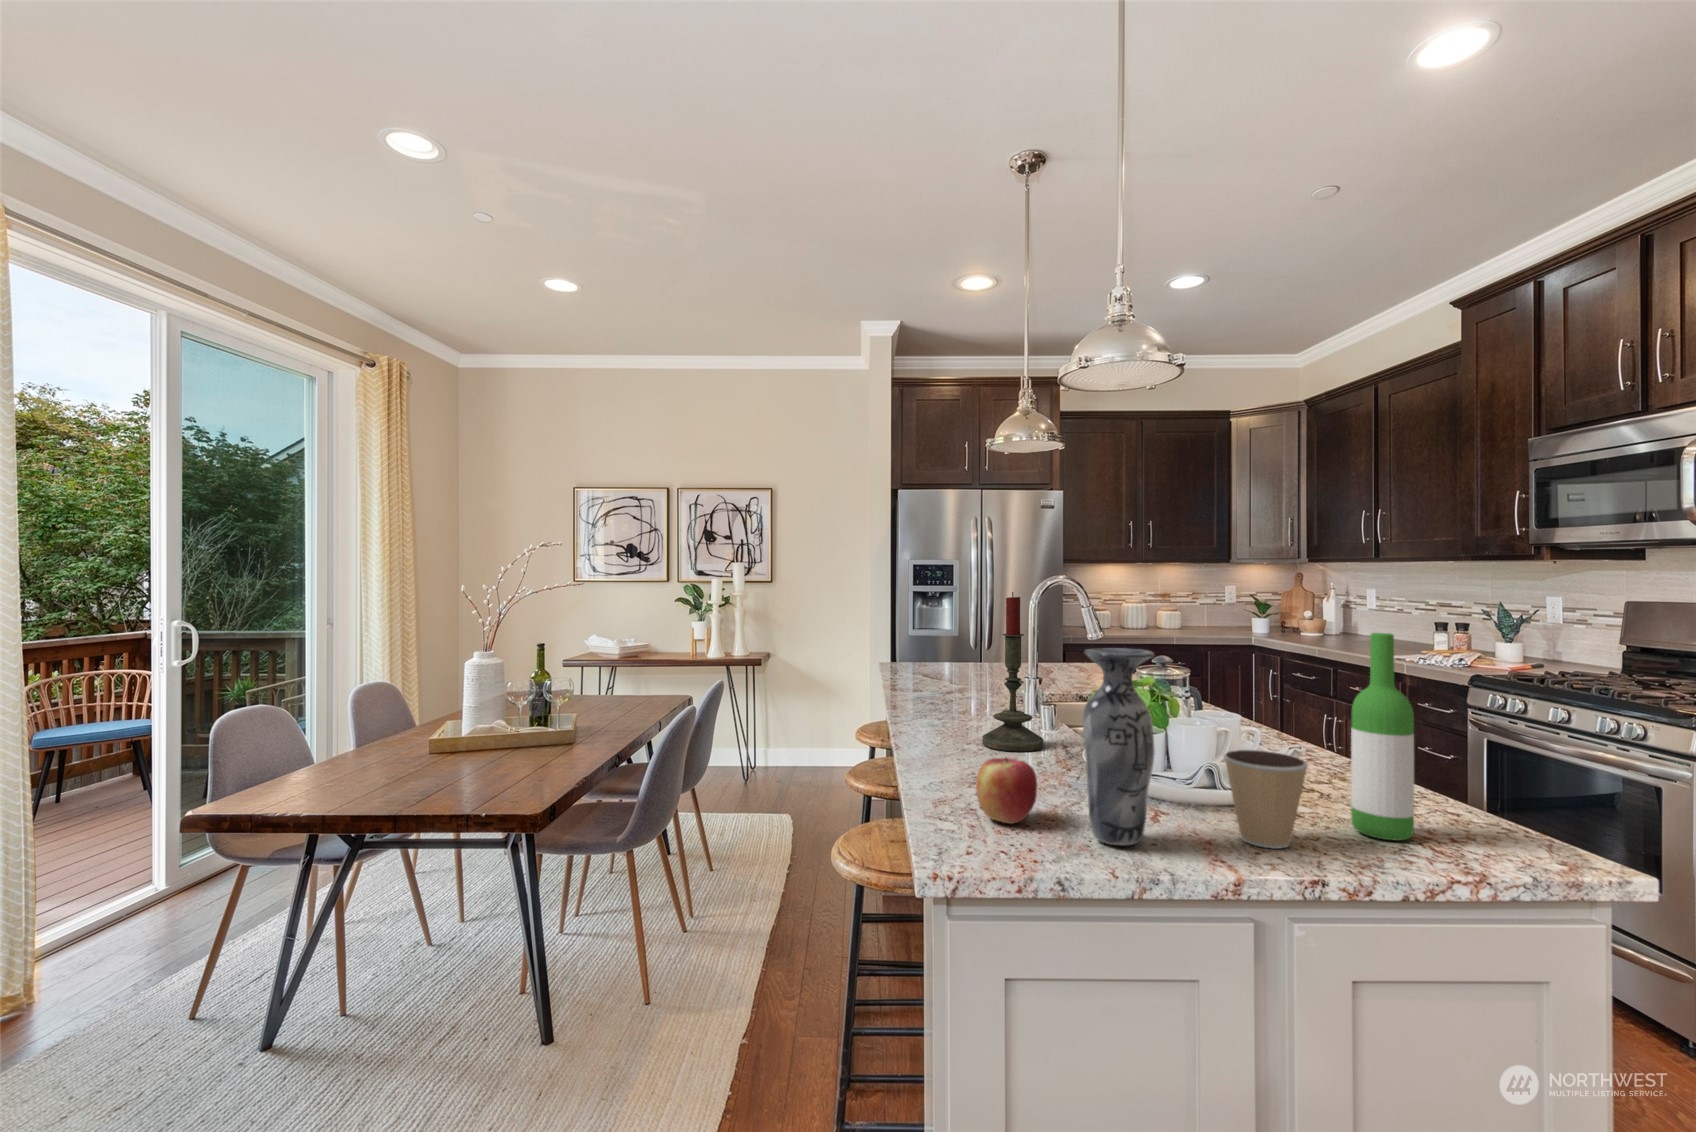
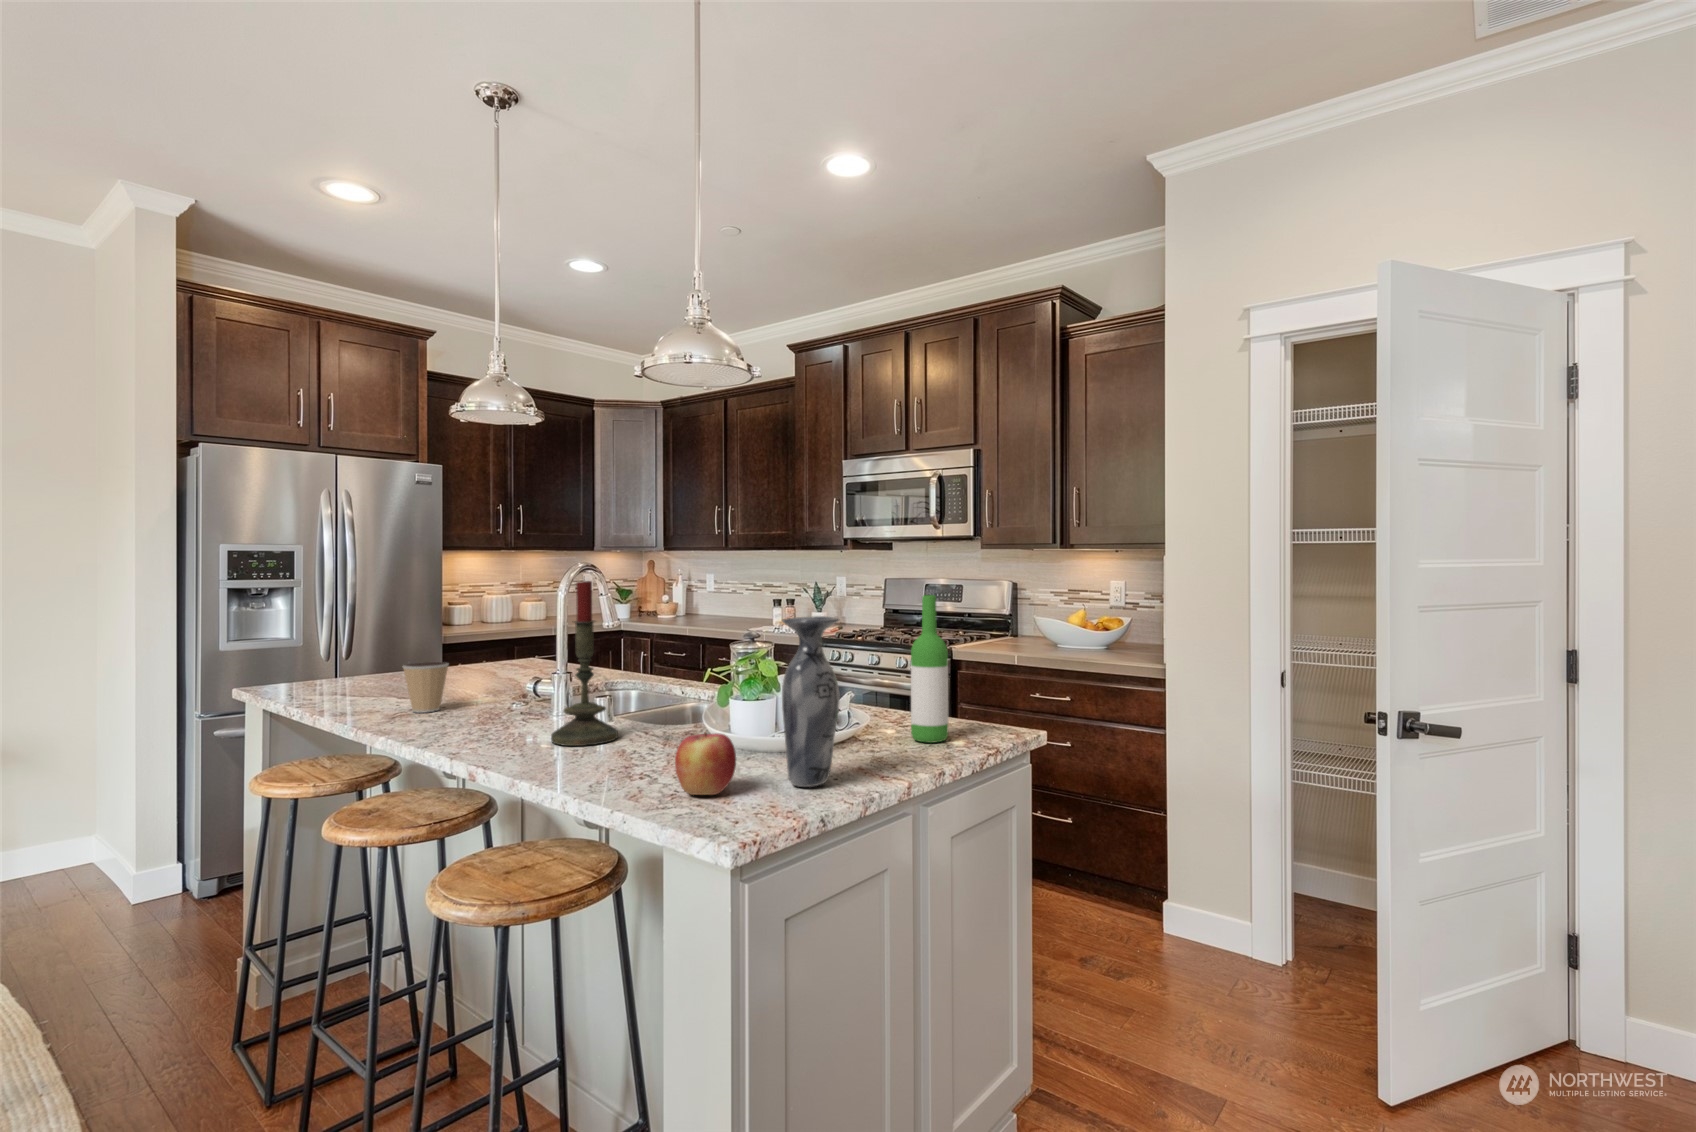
coffee cup: present [1224,750,1308,848] -> present [403,662,448,713]

